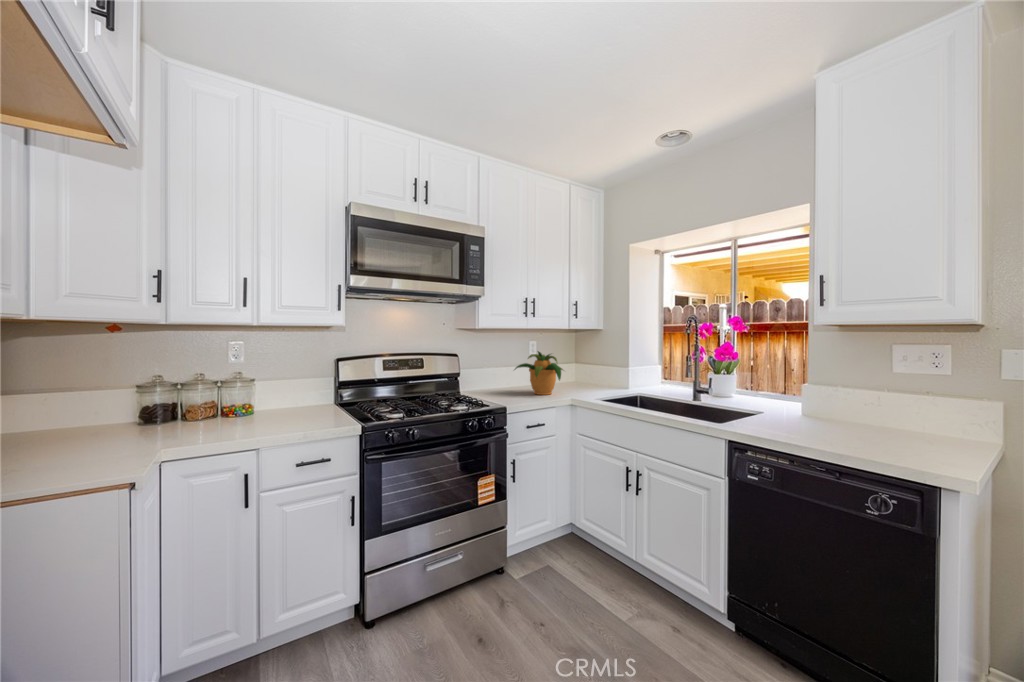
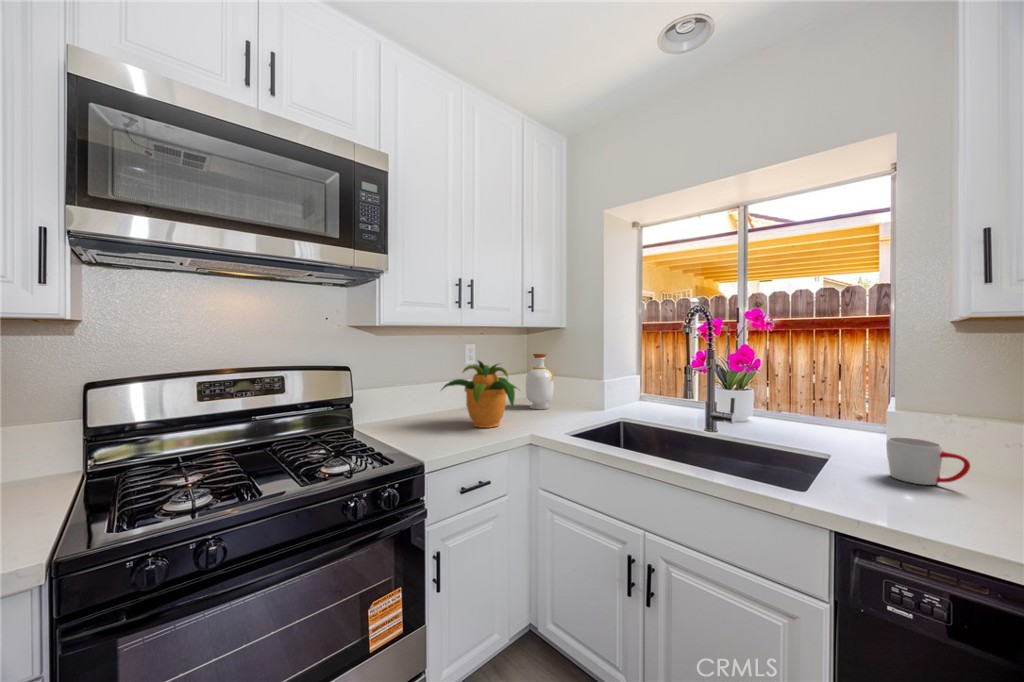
bottle: none [571,348,592,387] -> present [525,354,554,409]
mug: none [782,398,820,423] -> present [886,437,970,485]

